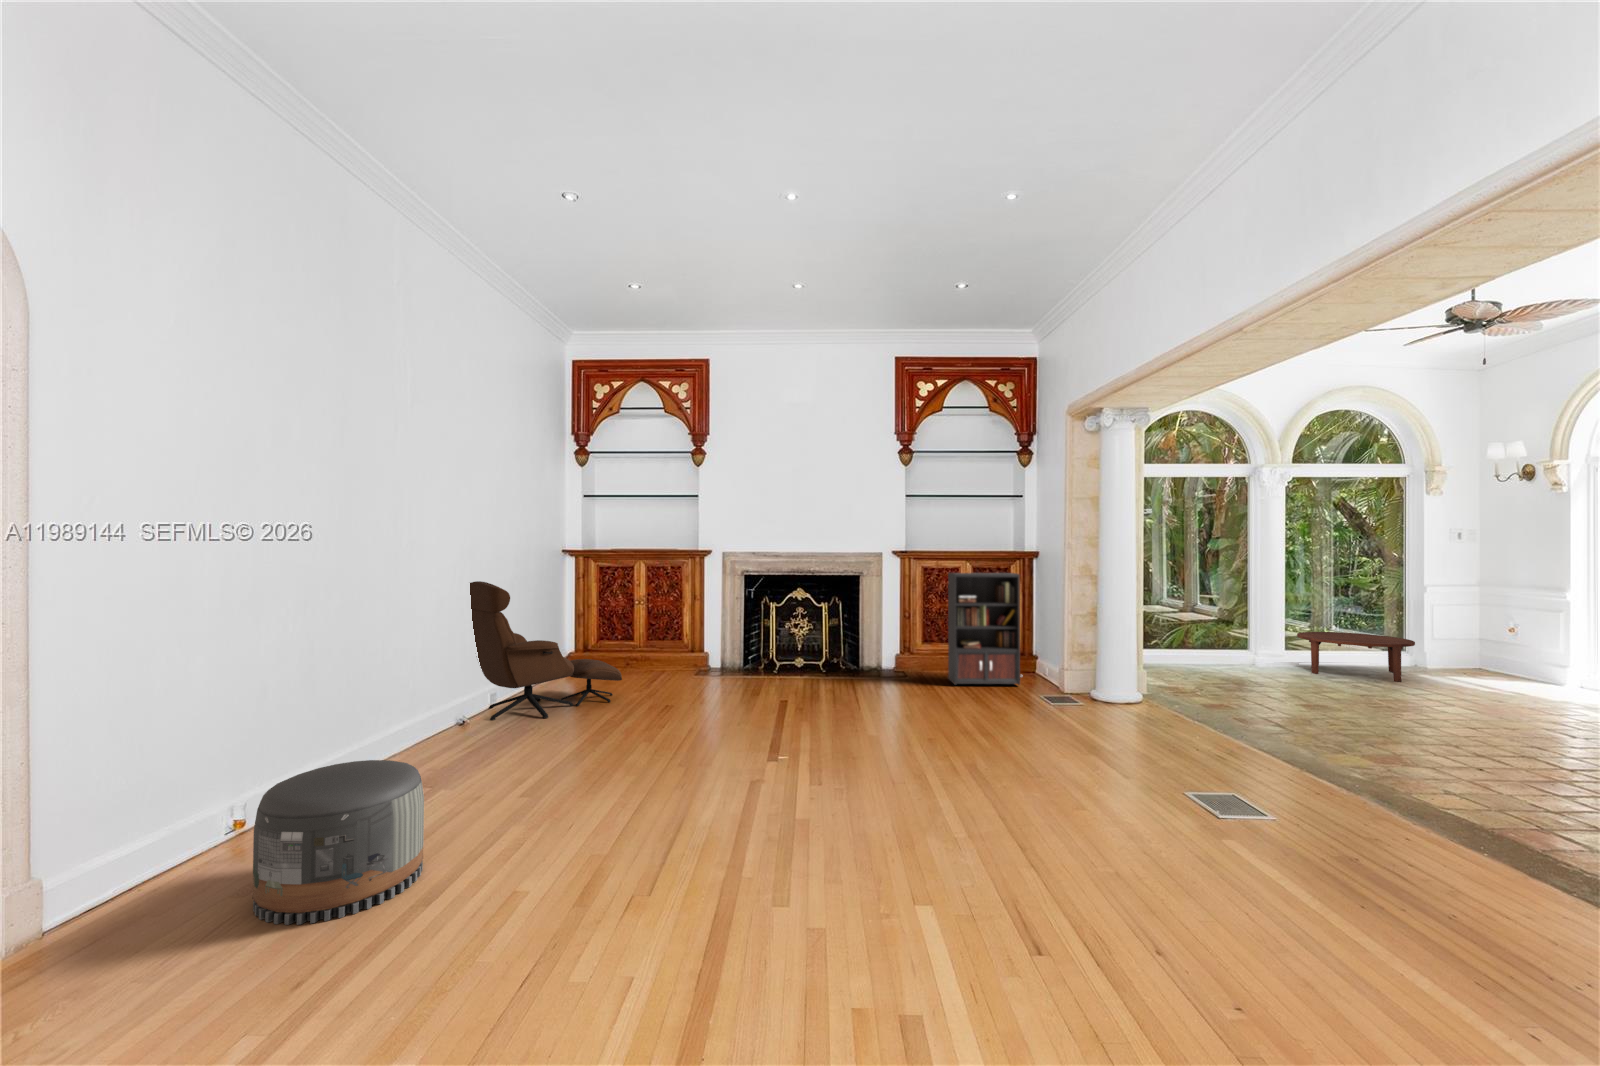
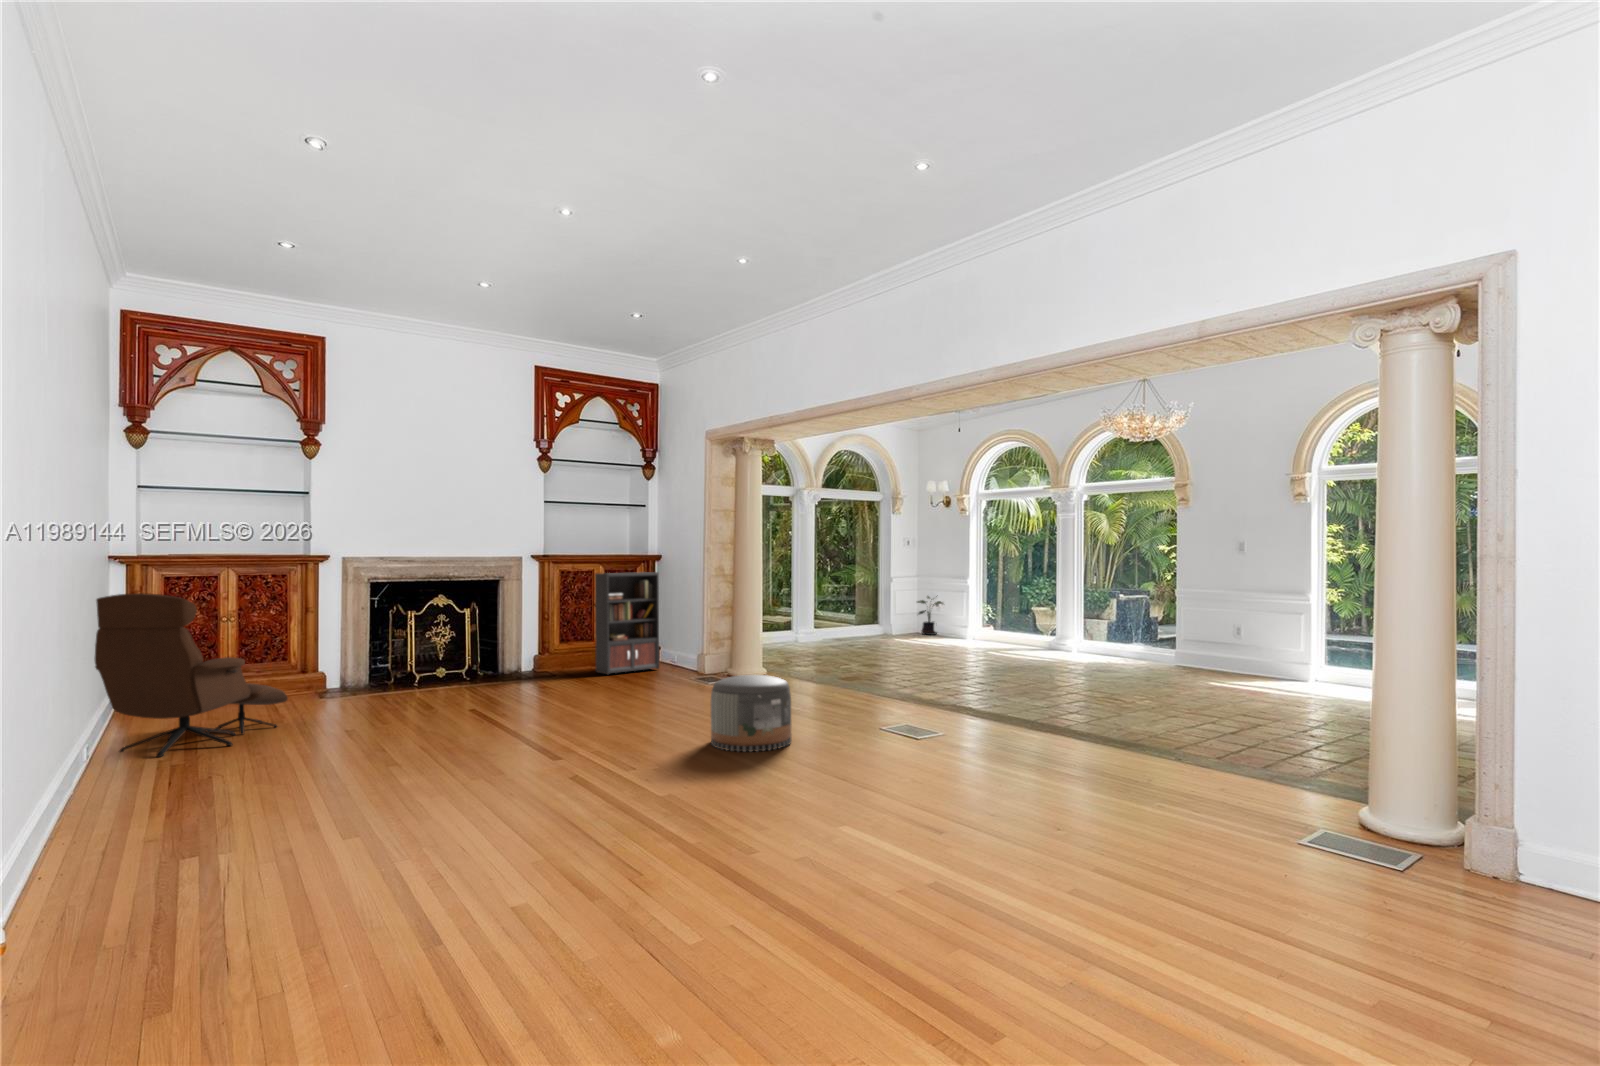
potted plant: none [1470,615,1531,679] -> present [917,596,943,635]
coffee table: present [1297,632,1415,682] -> none [826,612,891,642]
pouf: present [252,760,424,925] -> present [711,675,792,752]

